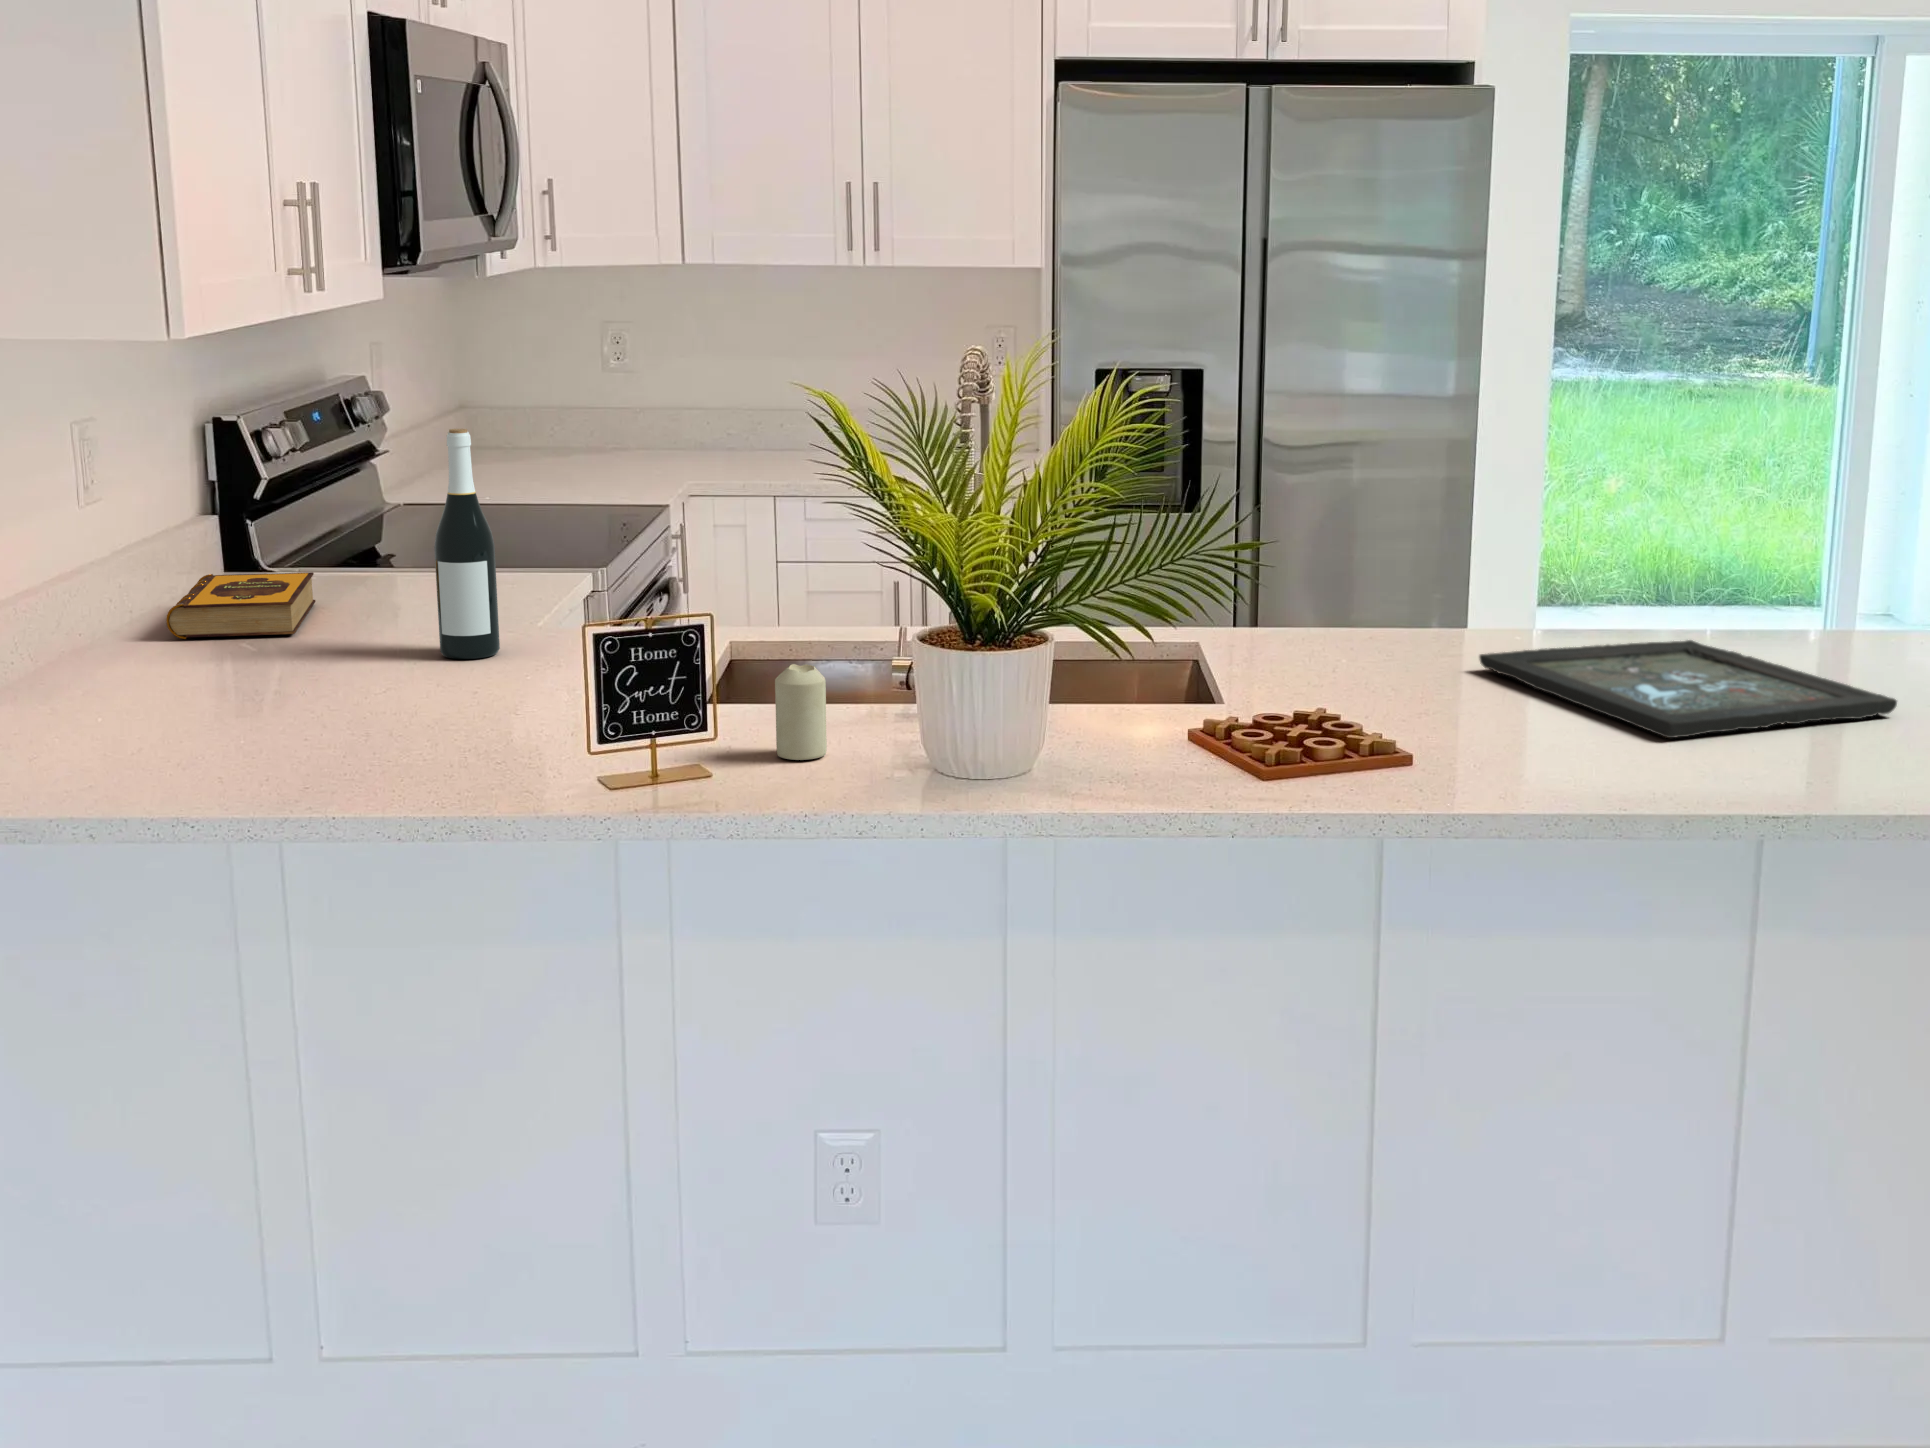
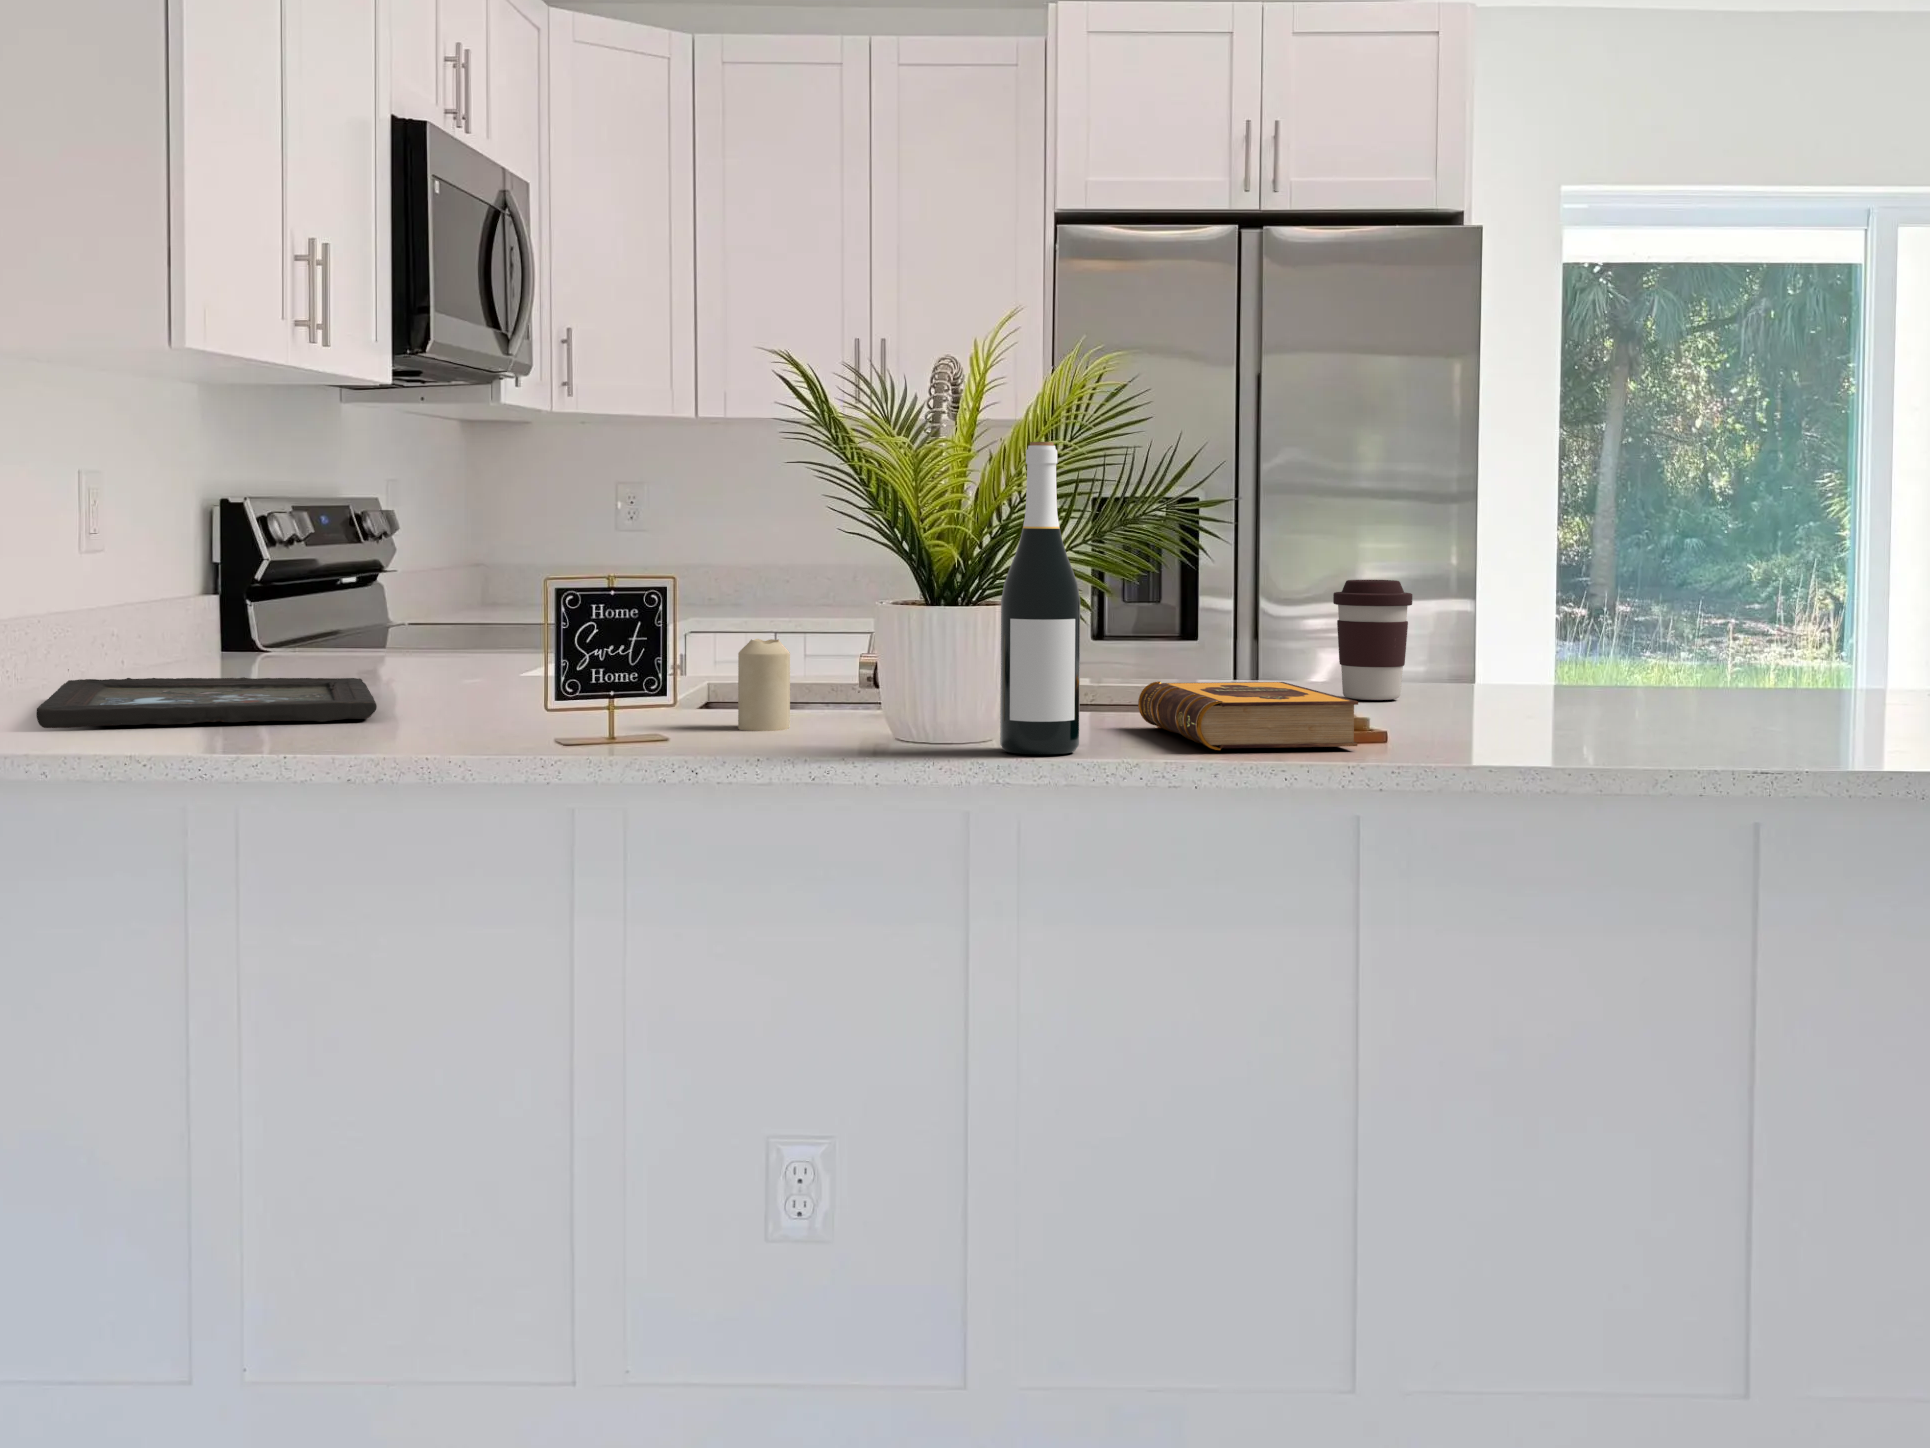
wine bottle: present [434,429,500,659] -> present [1000,442,1080,754]
coffee cup: none [1349,554,1426,675] -> present [1333,580,1412,700]
hardback book: present [166,572,316,639] -> present [1138,681,1358,750]
tray: present [1479,640,1897,738] -> present [36,677,377,728]

